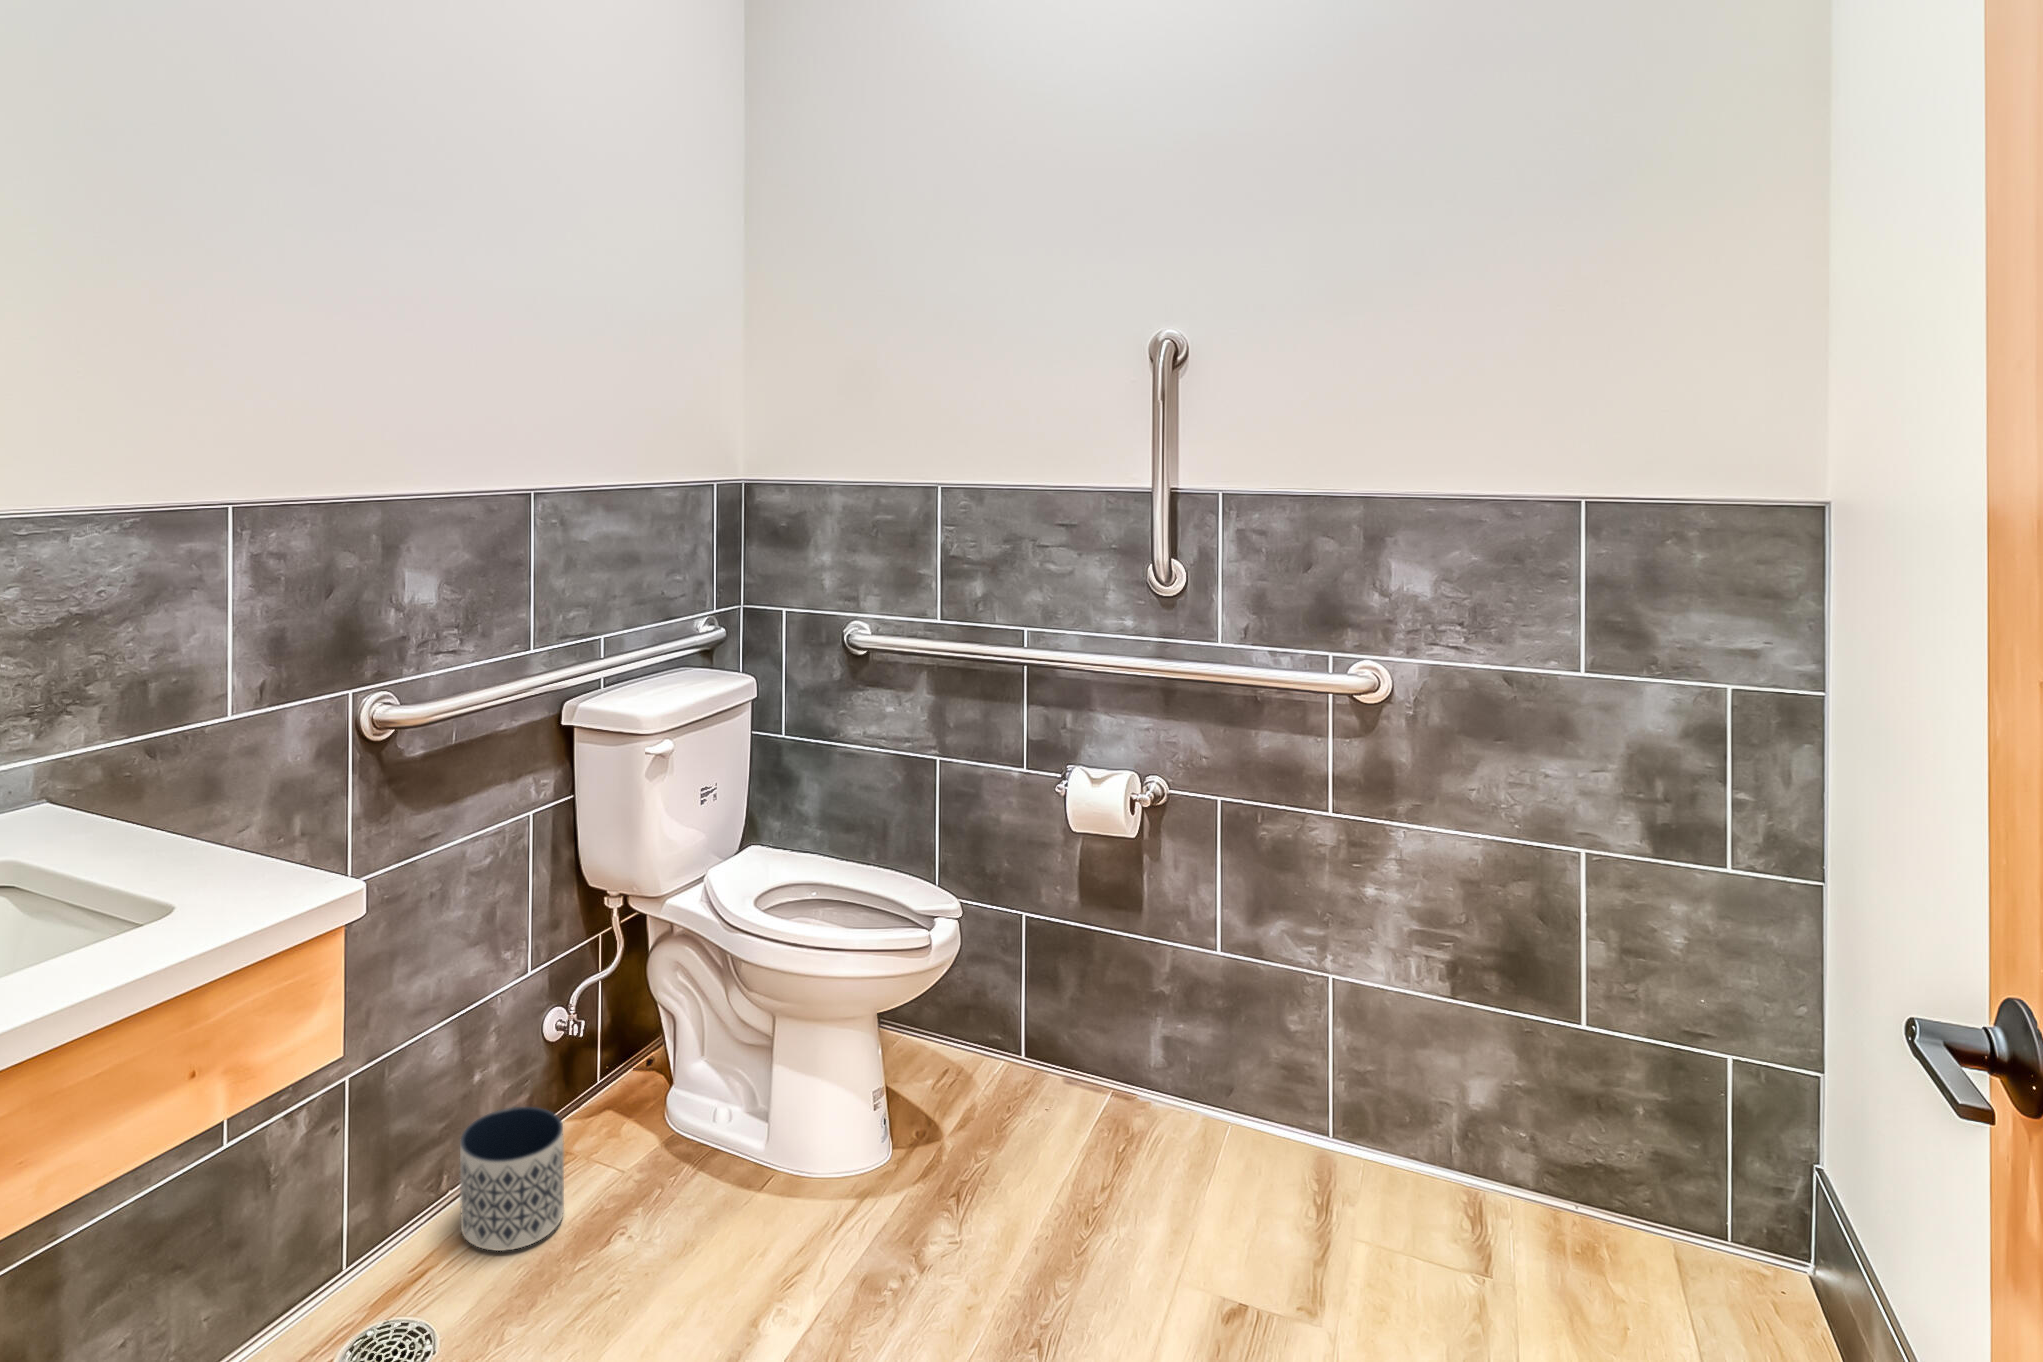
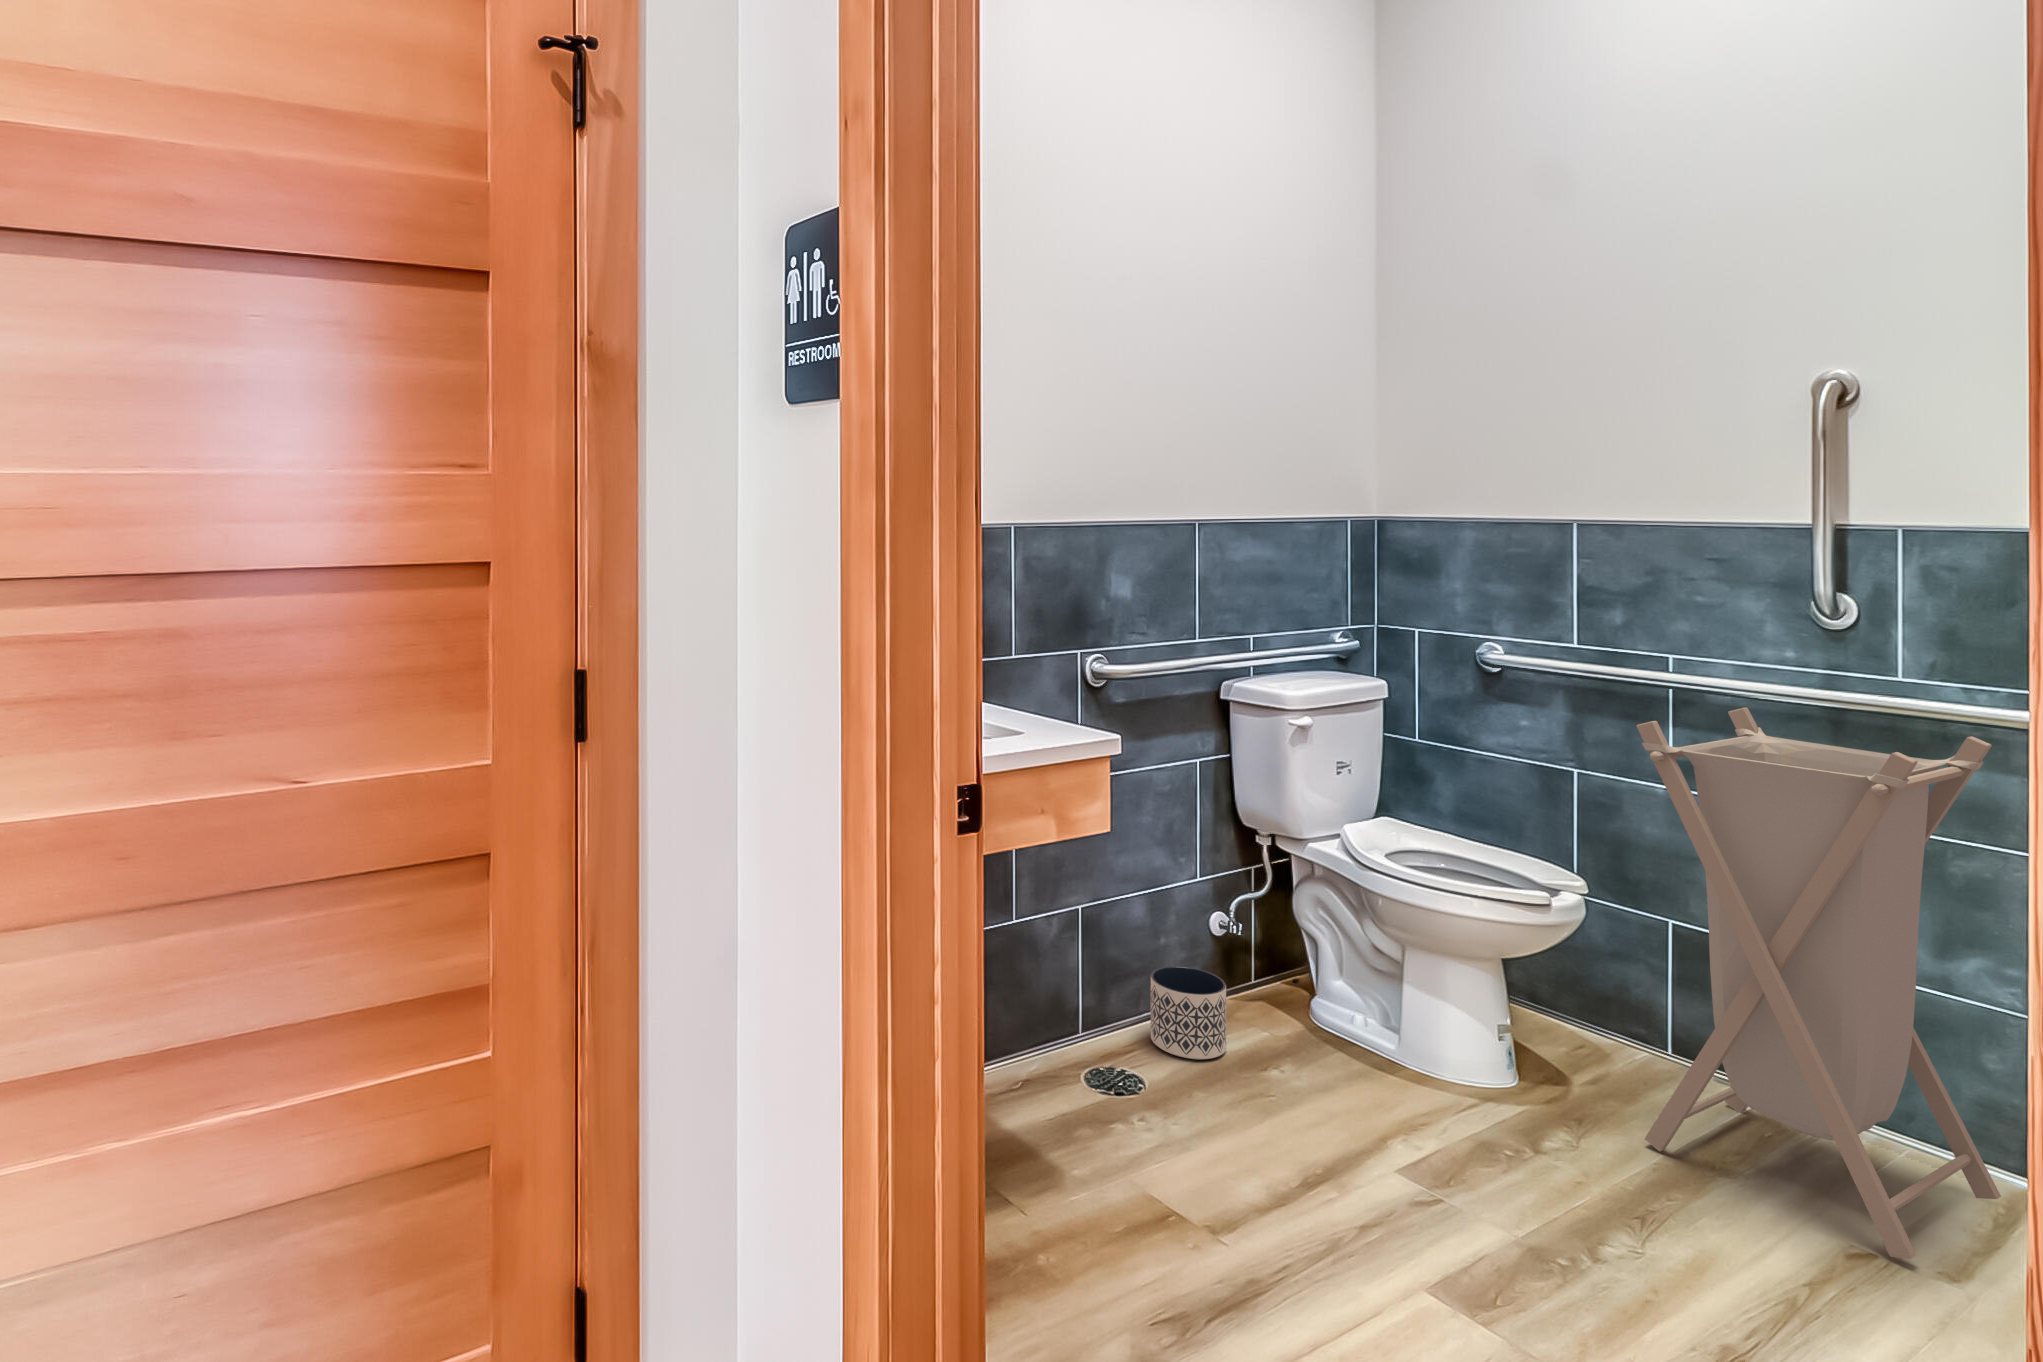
laundry hamper: none [1015,685,1294,1278] -> present [1637,708,2001,1259]

